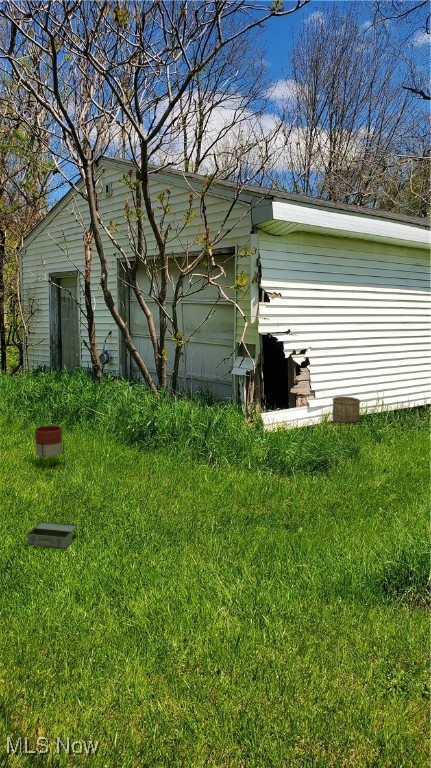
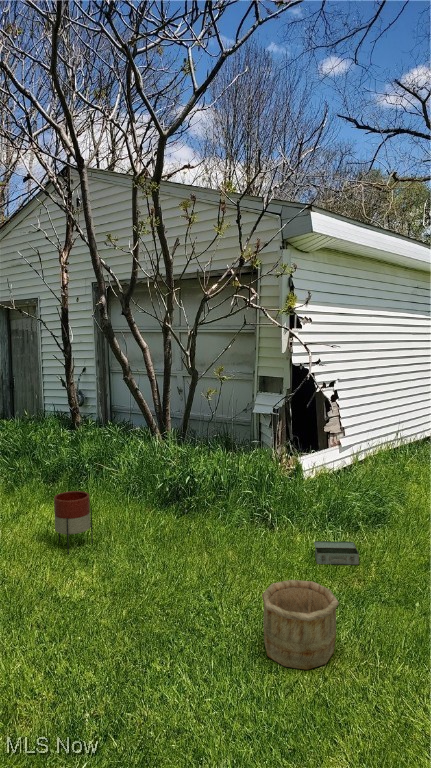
wooden bucket: present [332,397,361,423] -> present [262,580,339,670]
toolbox: present [27,522,78,548] -> present [314,541,359,565]

